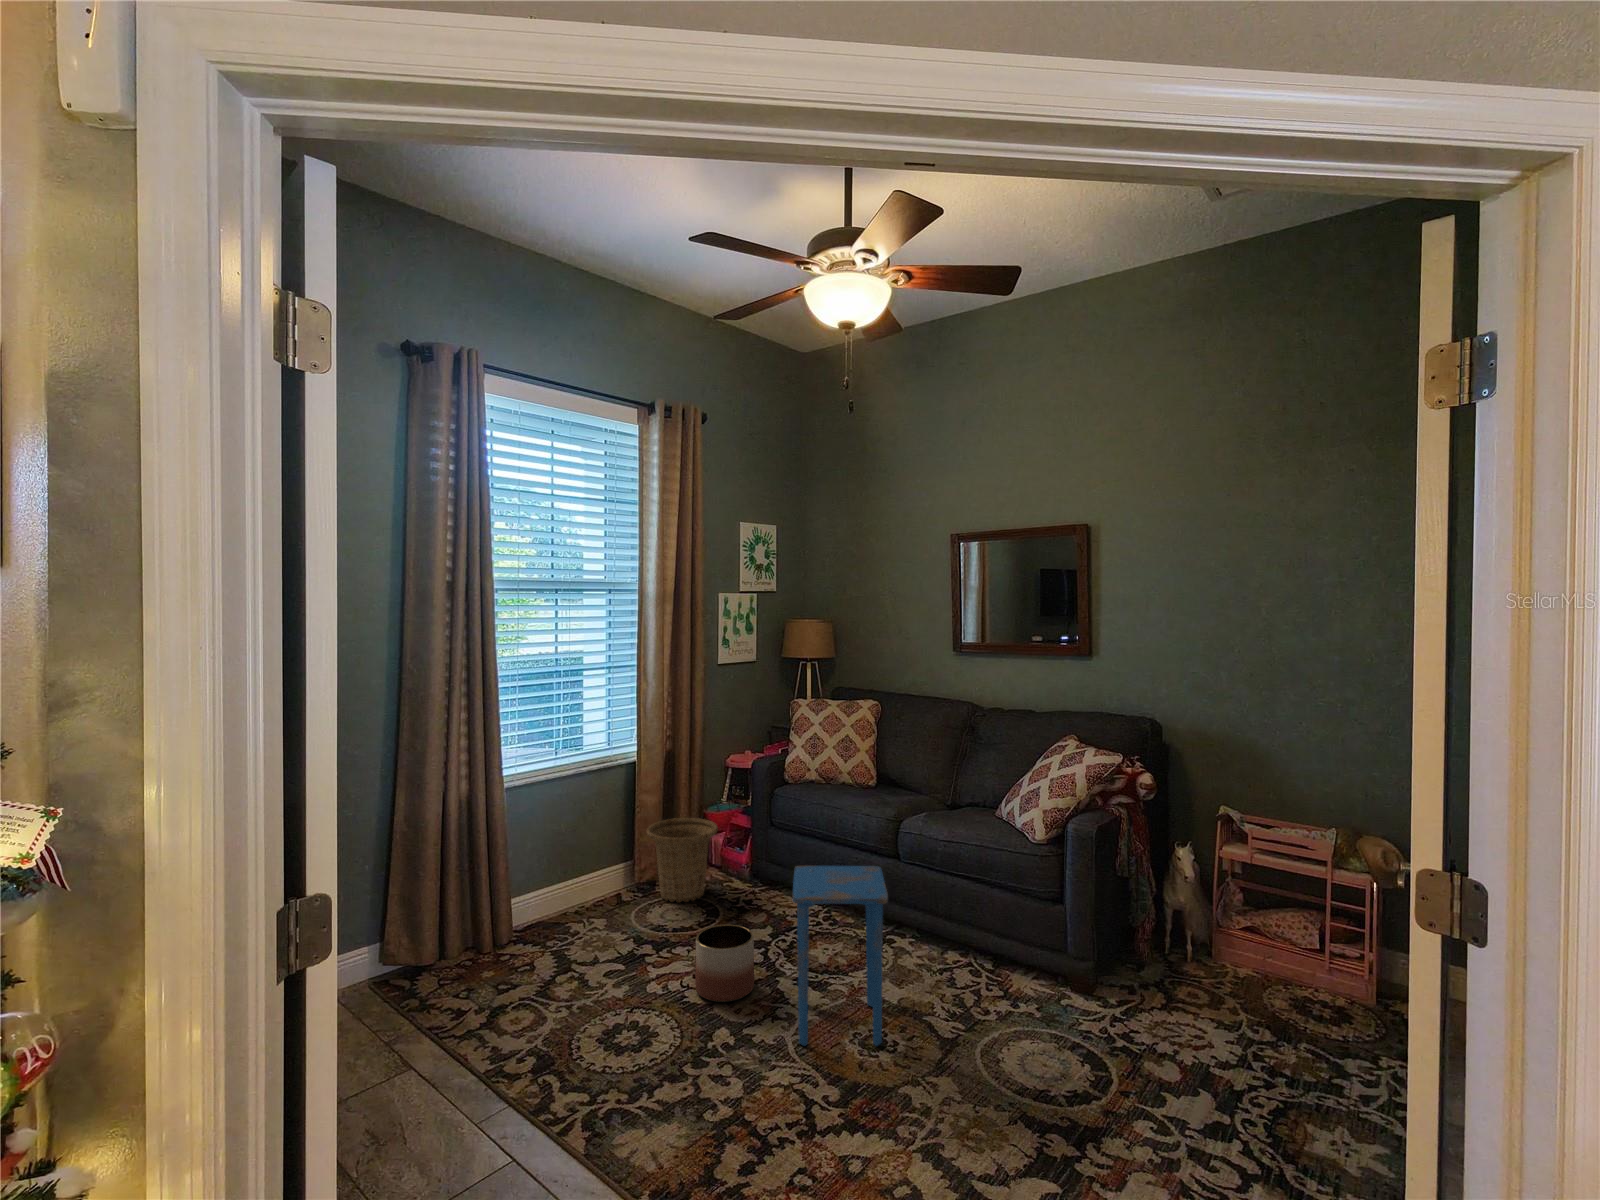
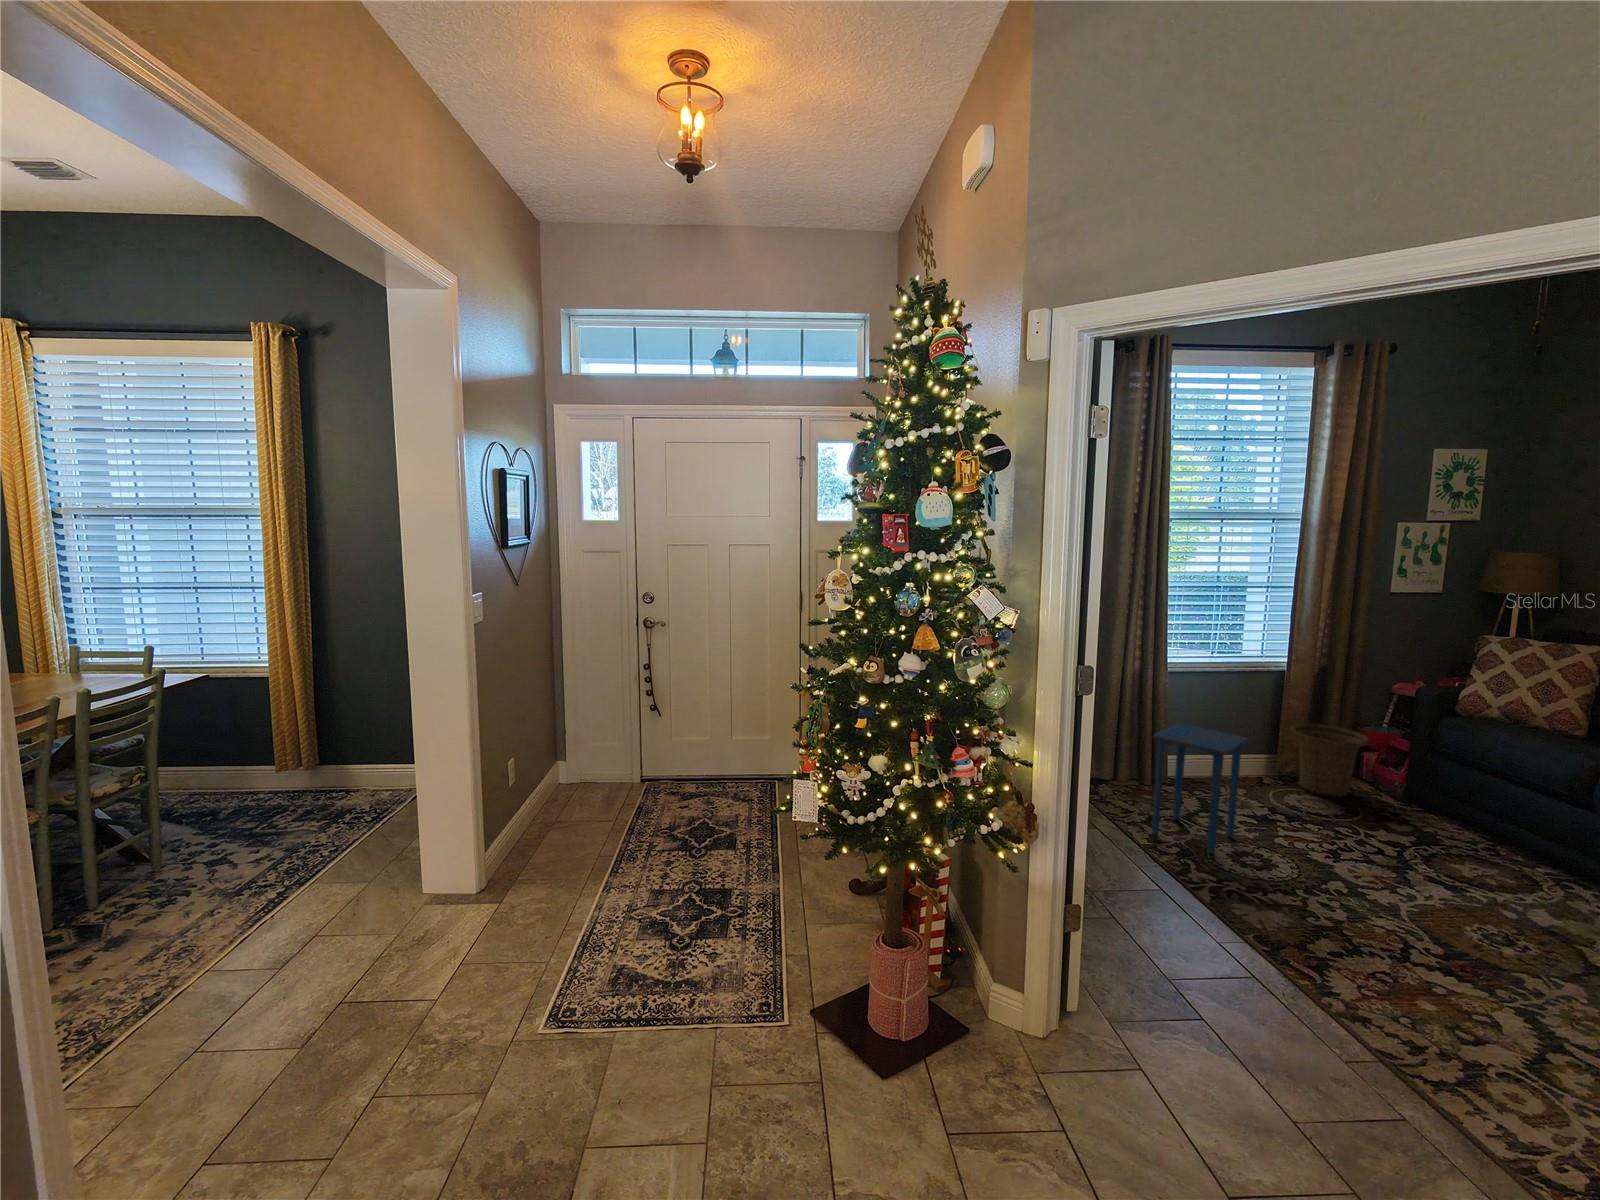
side table: present [793,866,888,1046] -> present [1152,723,1248,853]
planter: present [695,924,754,1002] -> none [1322,811,1388,874]

